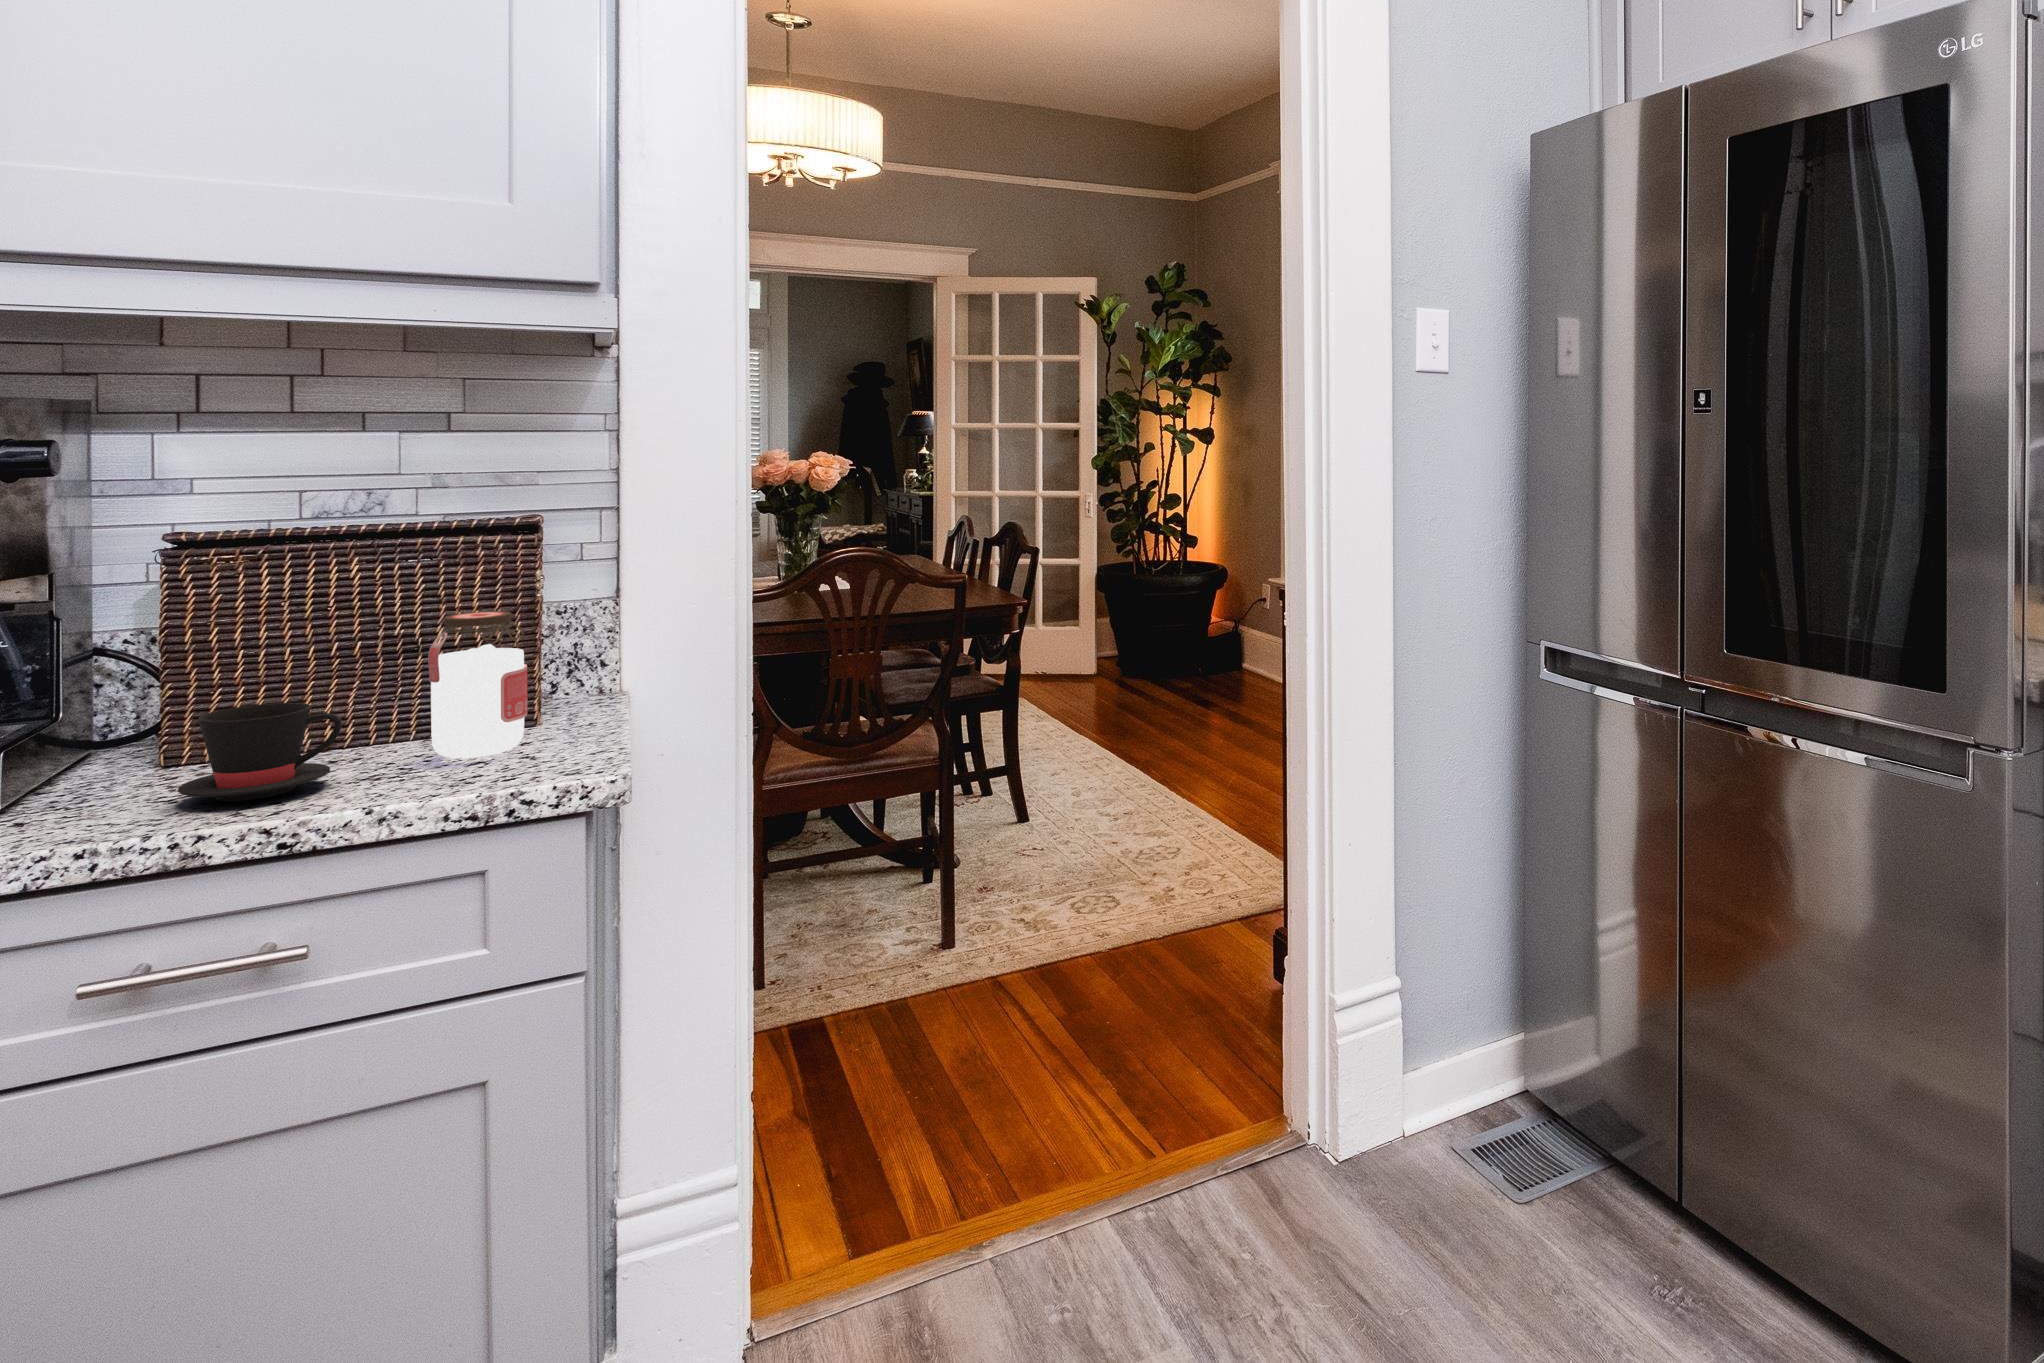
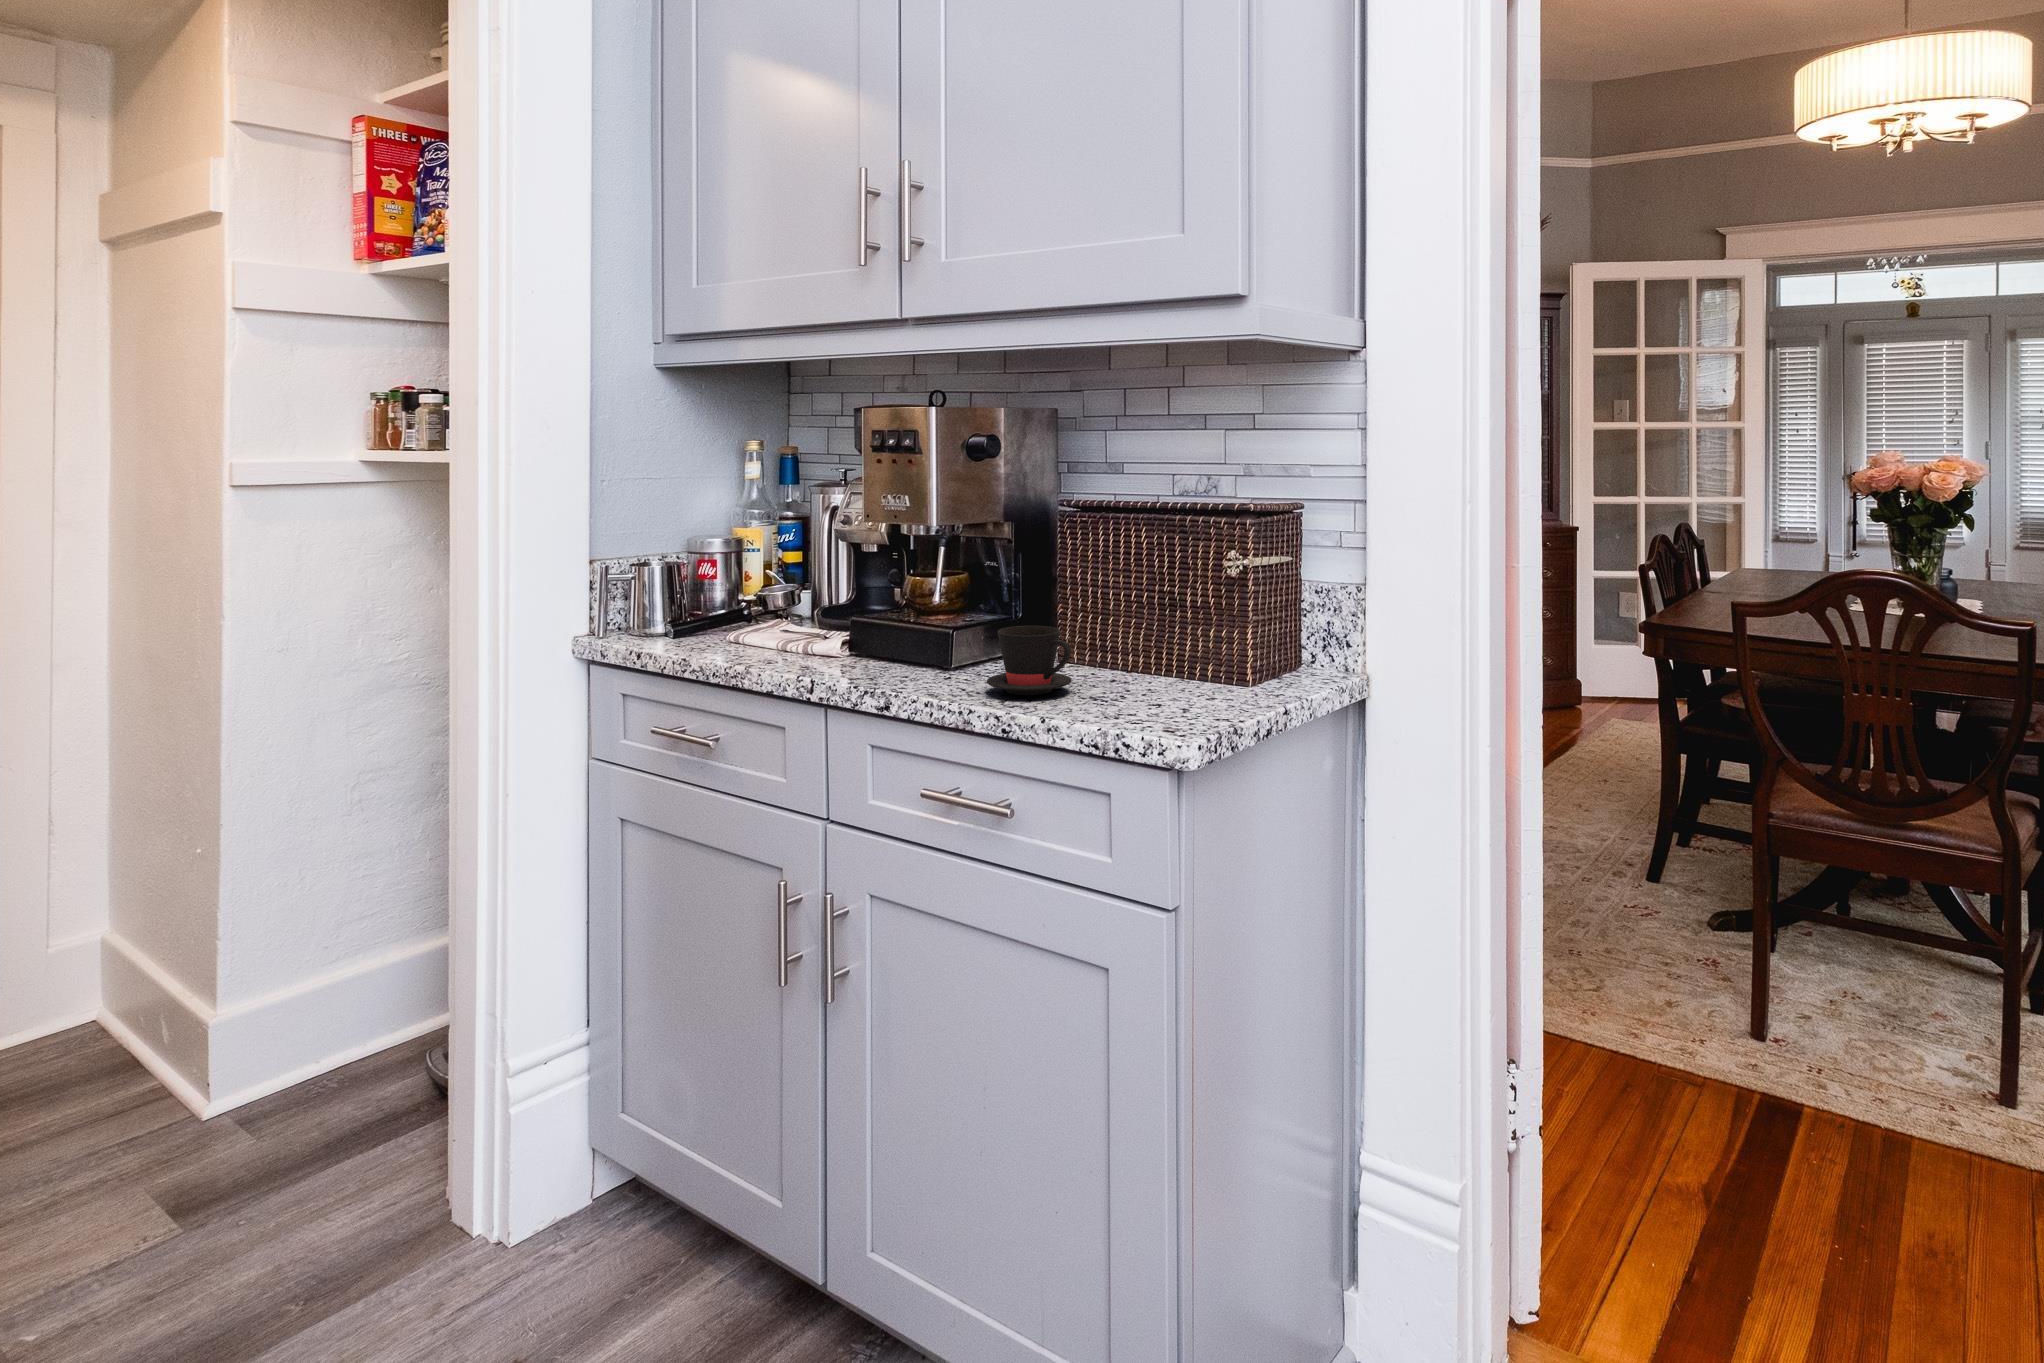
jar: present [428,611,527,758] -> none [1132,577,1204,703]

